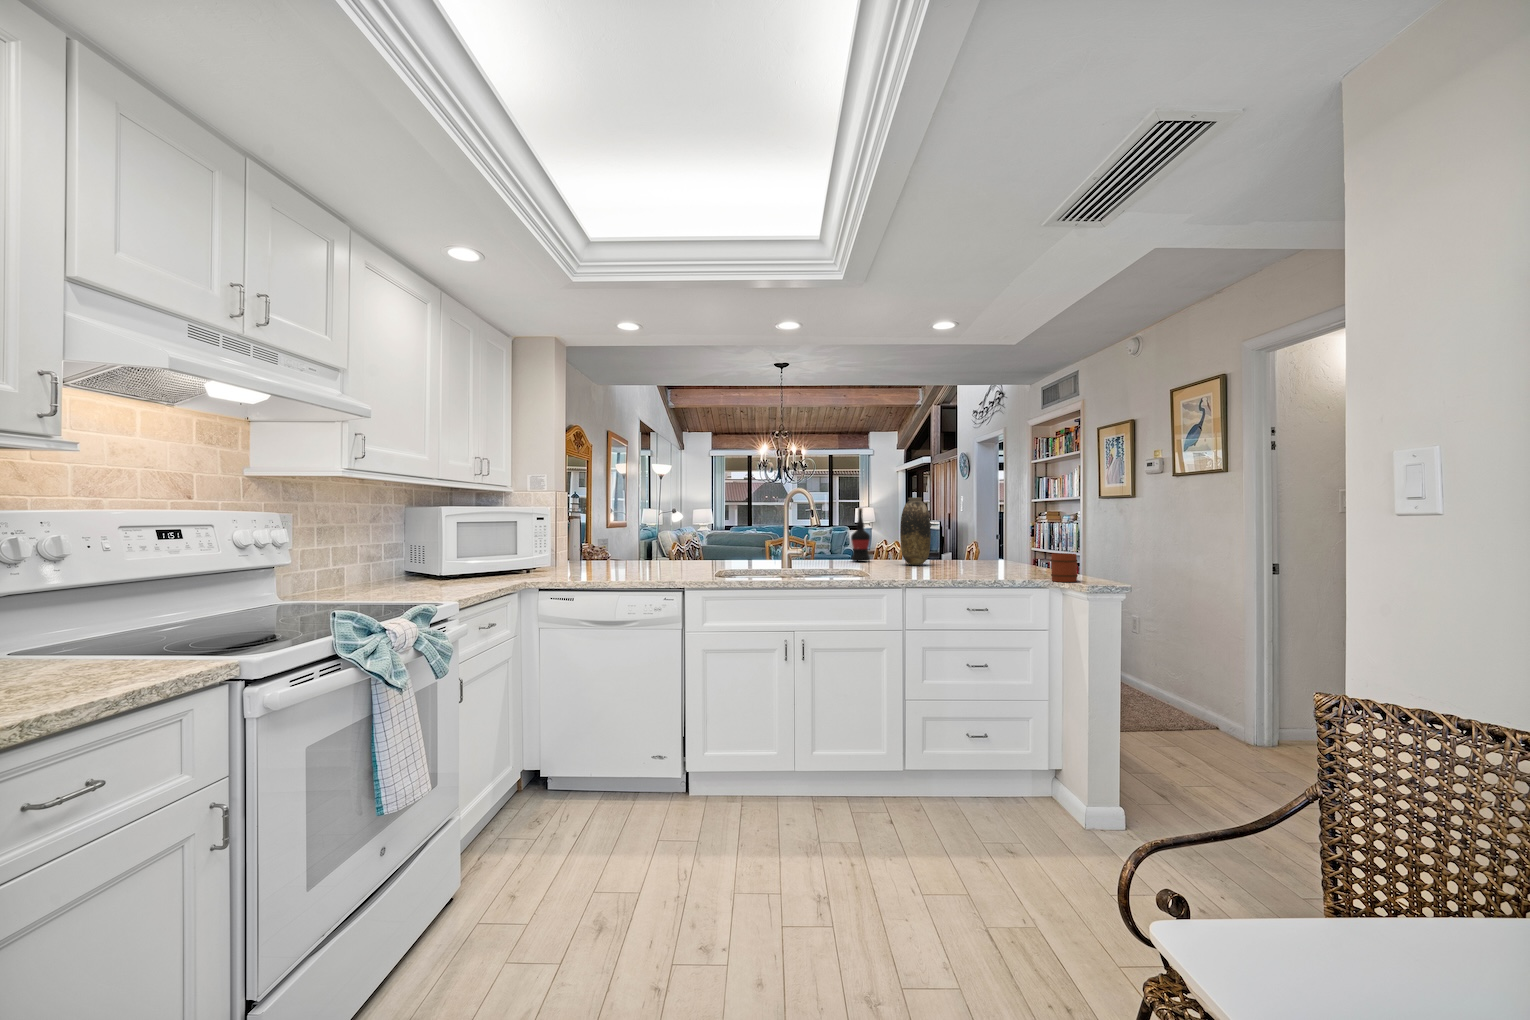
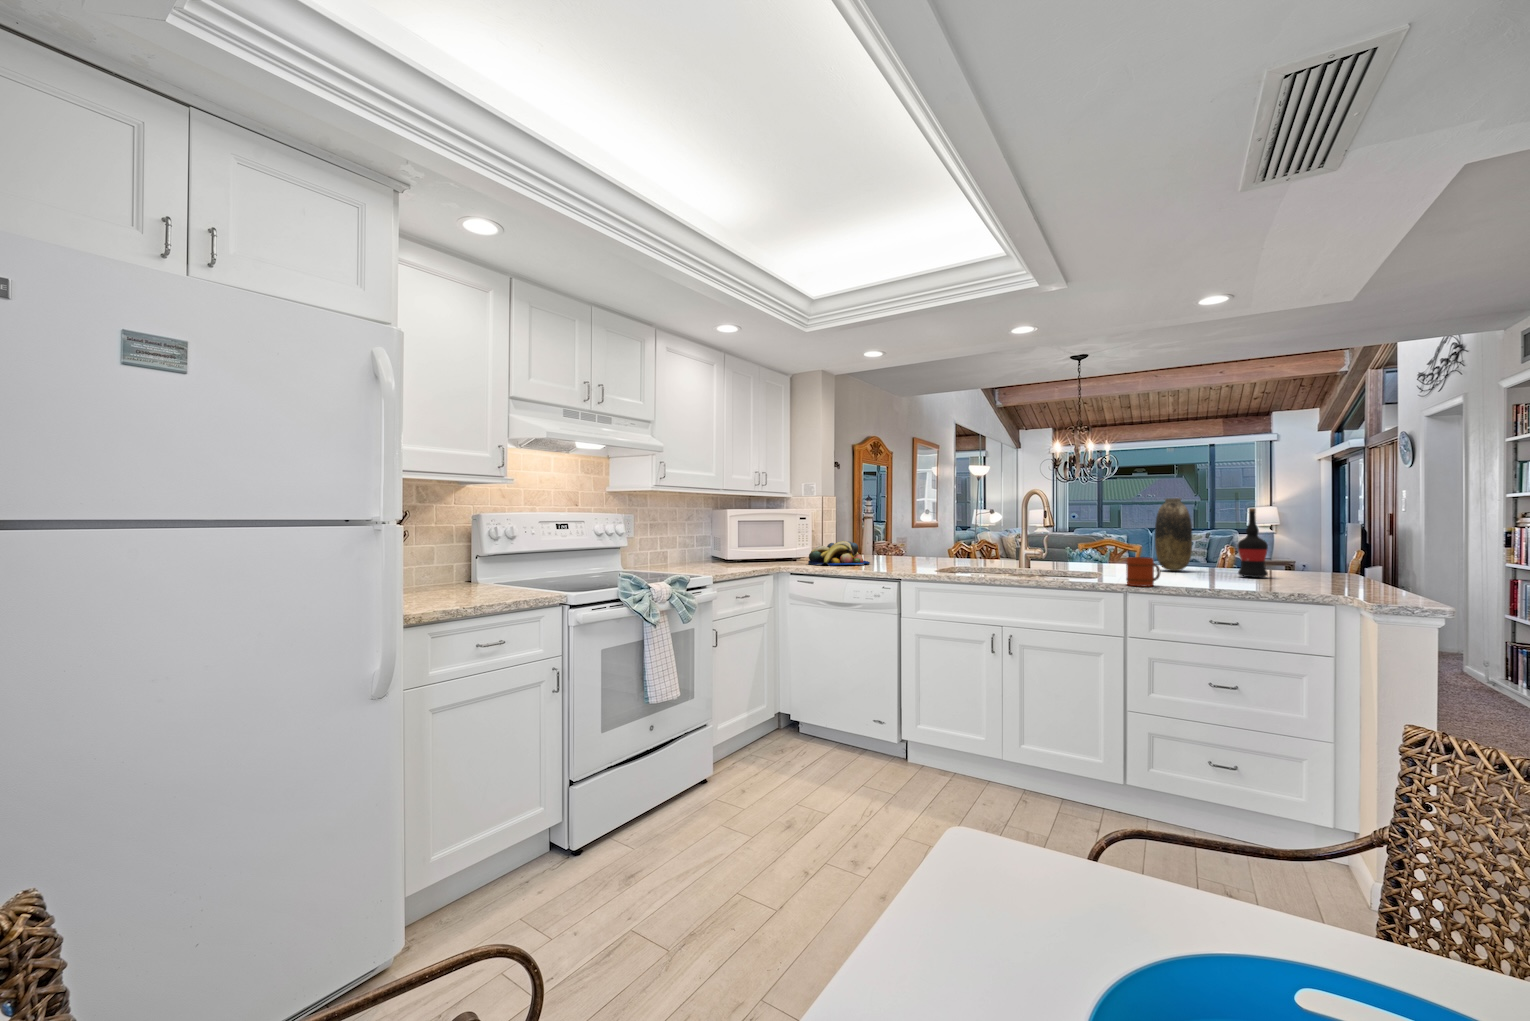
wine bottle: present [851,508,870,562] -> present [1238,508,1268,577]
fruit bowl: none [549,545,626,576] -> present [808,541,870,566]
mug: present [1051,553,1077,582] -> present [1126,557,1160,587]

